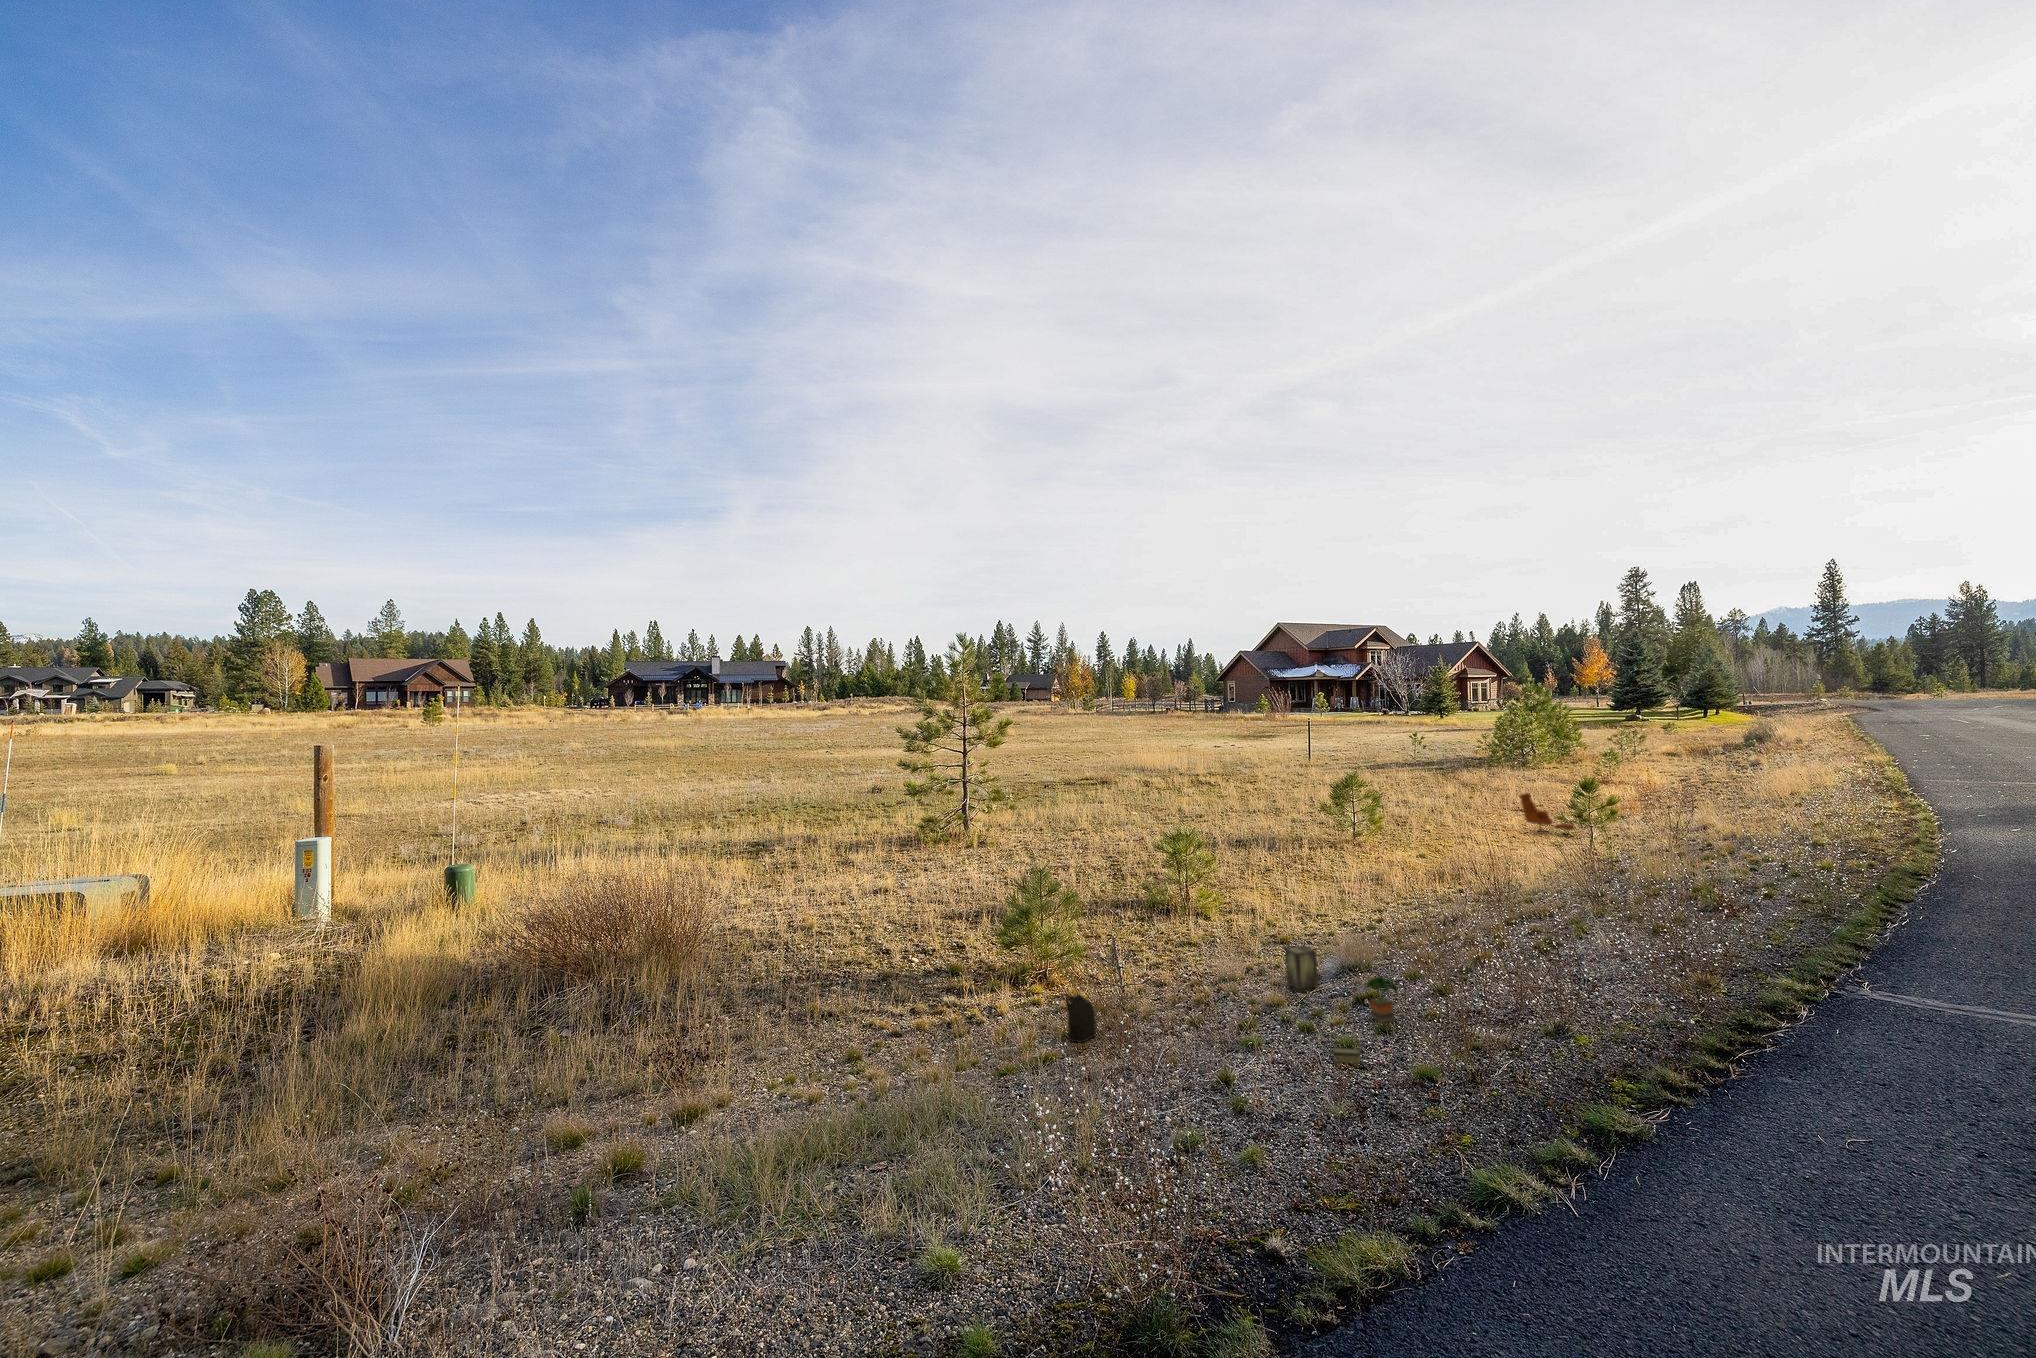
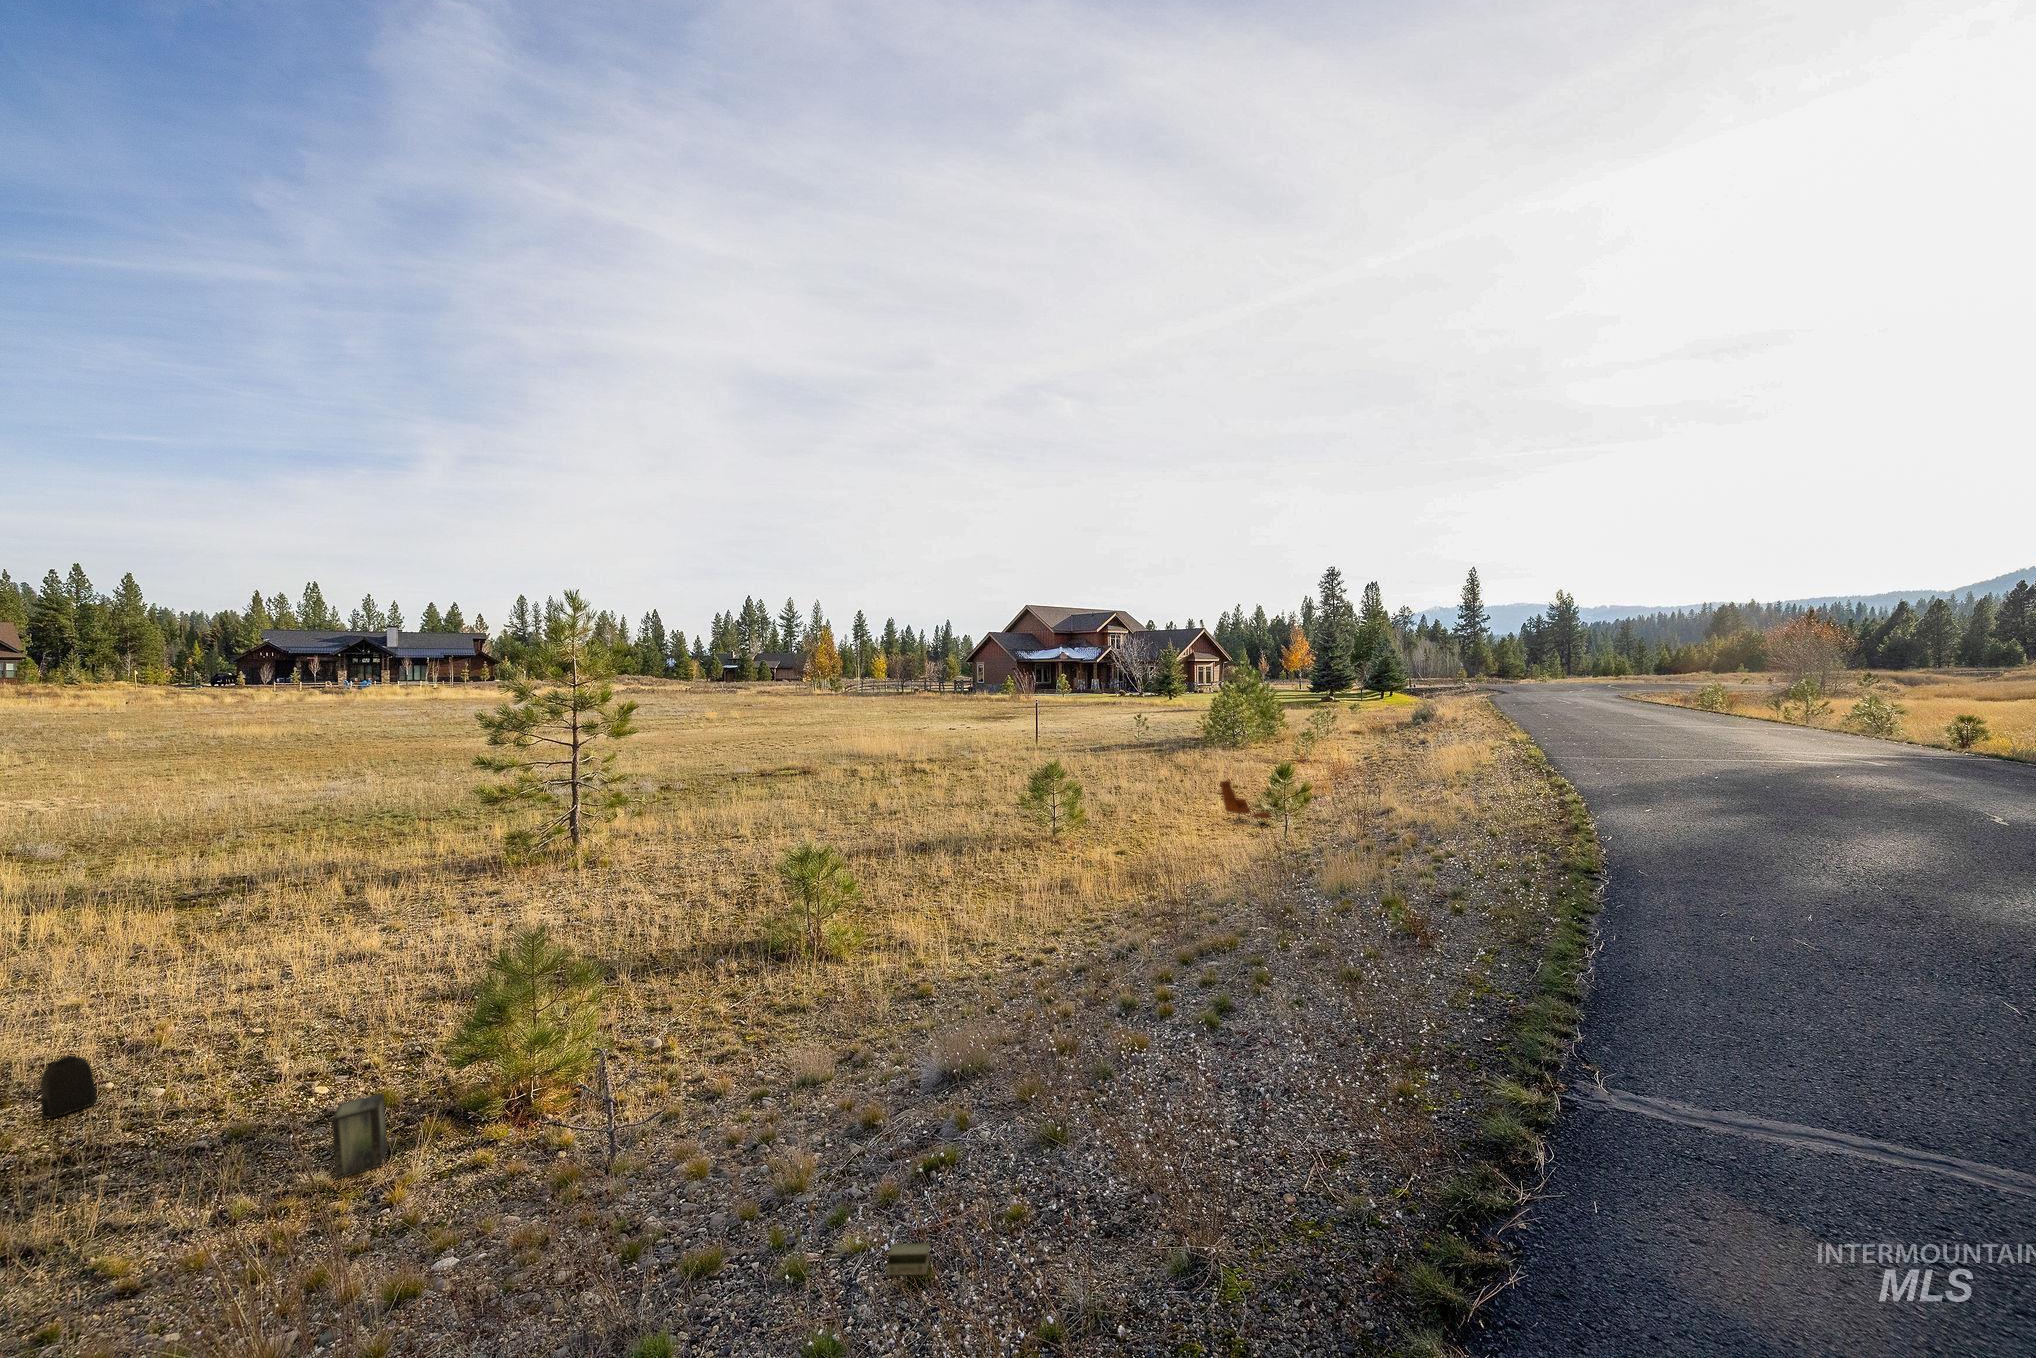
storage box: present [1285,945,1319,990] -> present [332,1093,388,1179]
potted tree: present [1366,976,1398,1023] -> none [970,1087,1017,1163]
backpack: present [1066,995,1096,1043] -> present [41,1055,98,1118]

